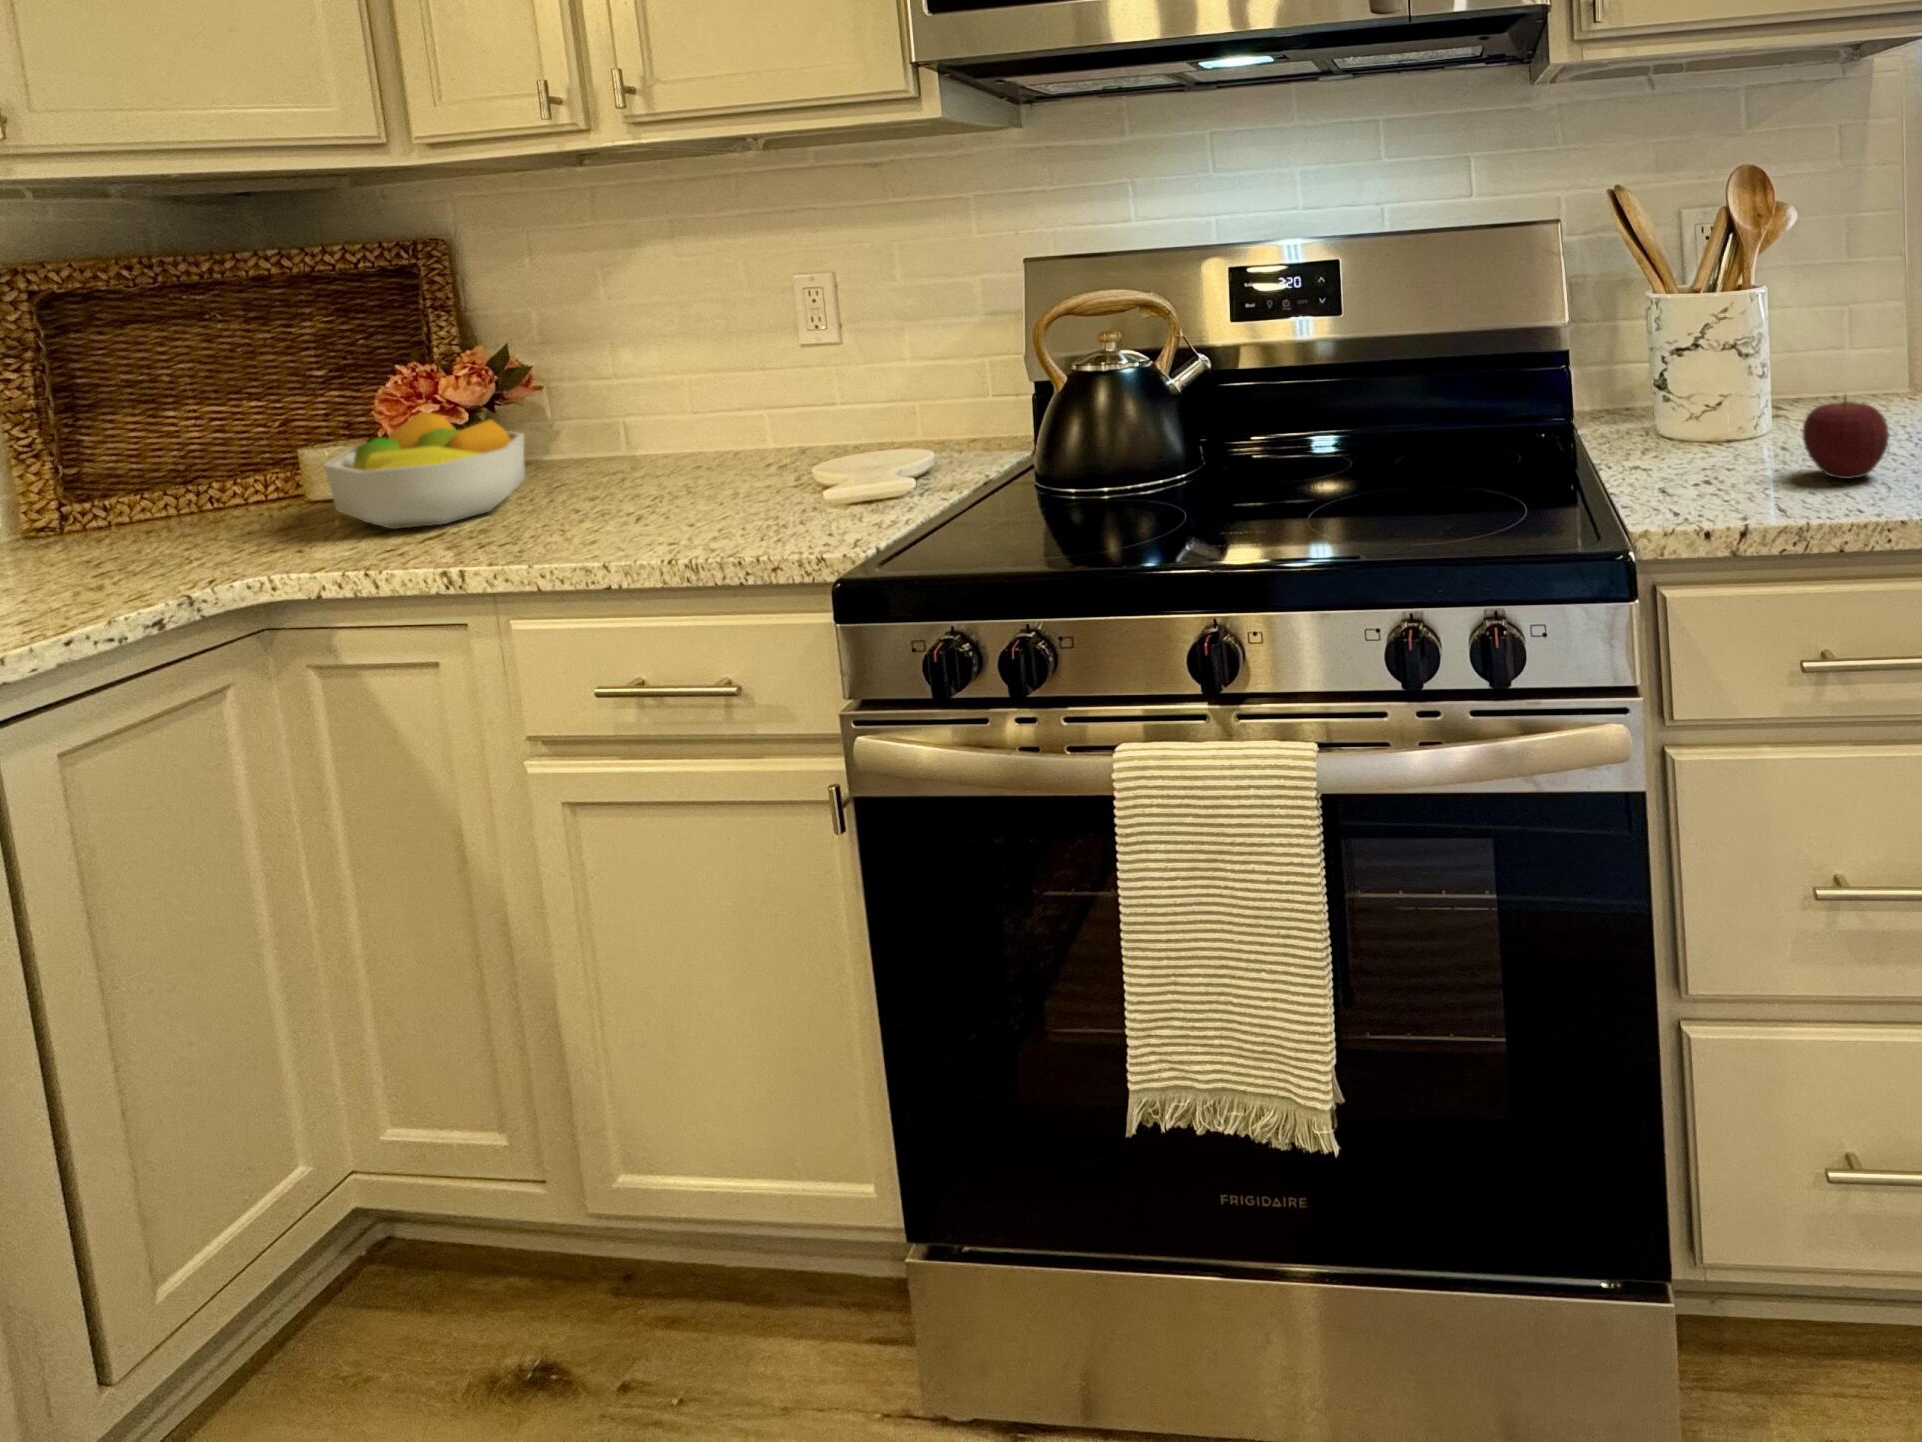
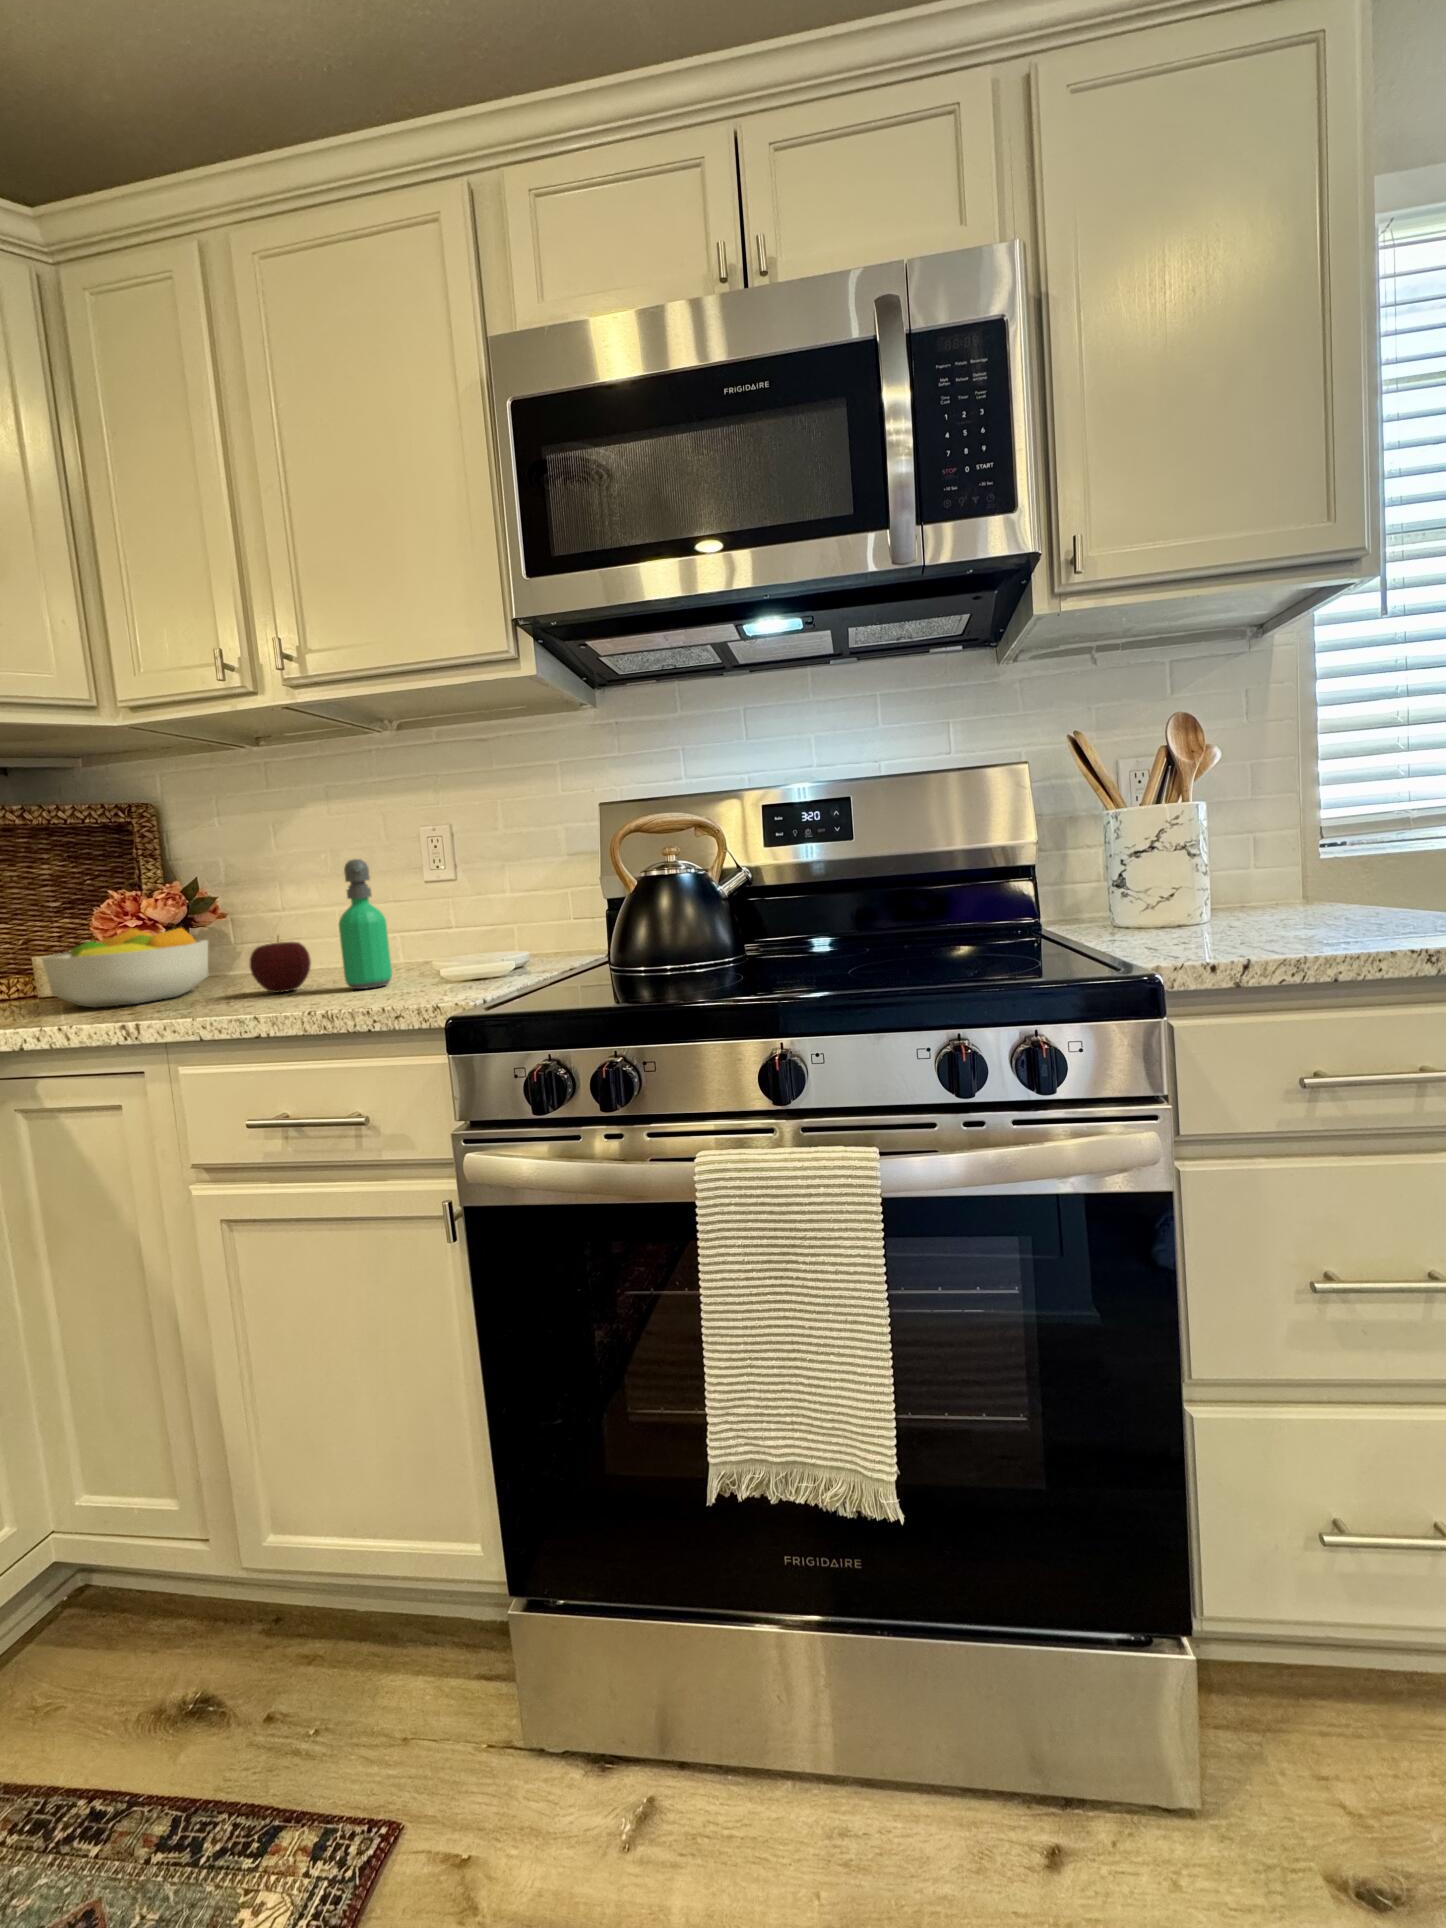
soap dispenser: none [694,351,760,513] -> present [339,859,392,989]
apple: present [1803,395,1889,479] -> present [250,937,311,993]

